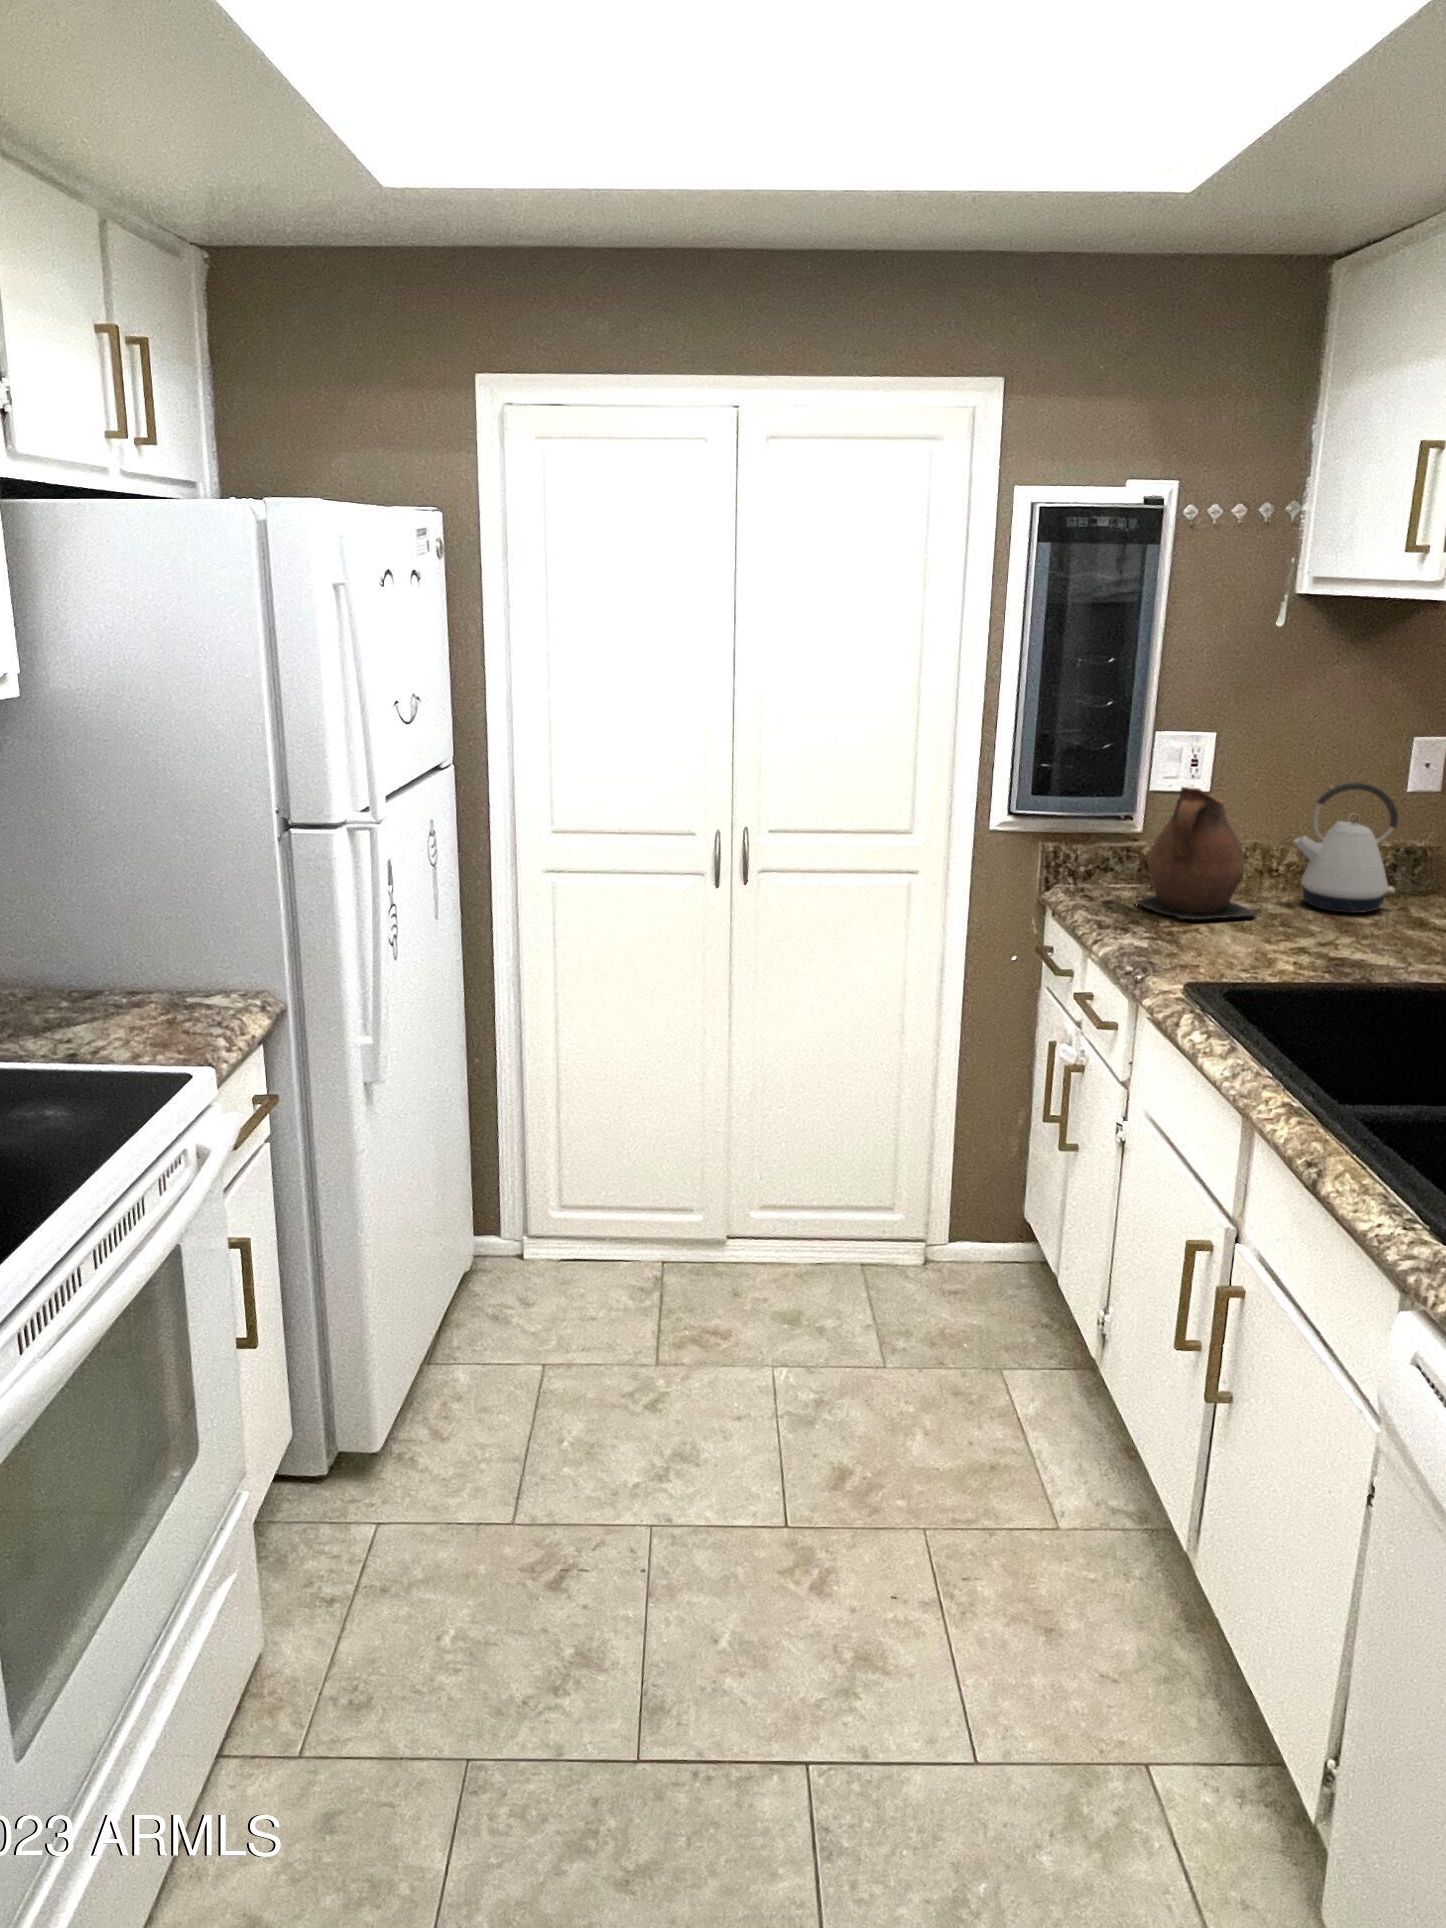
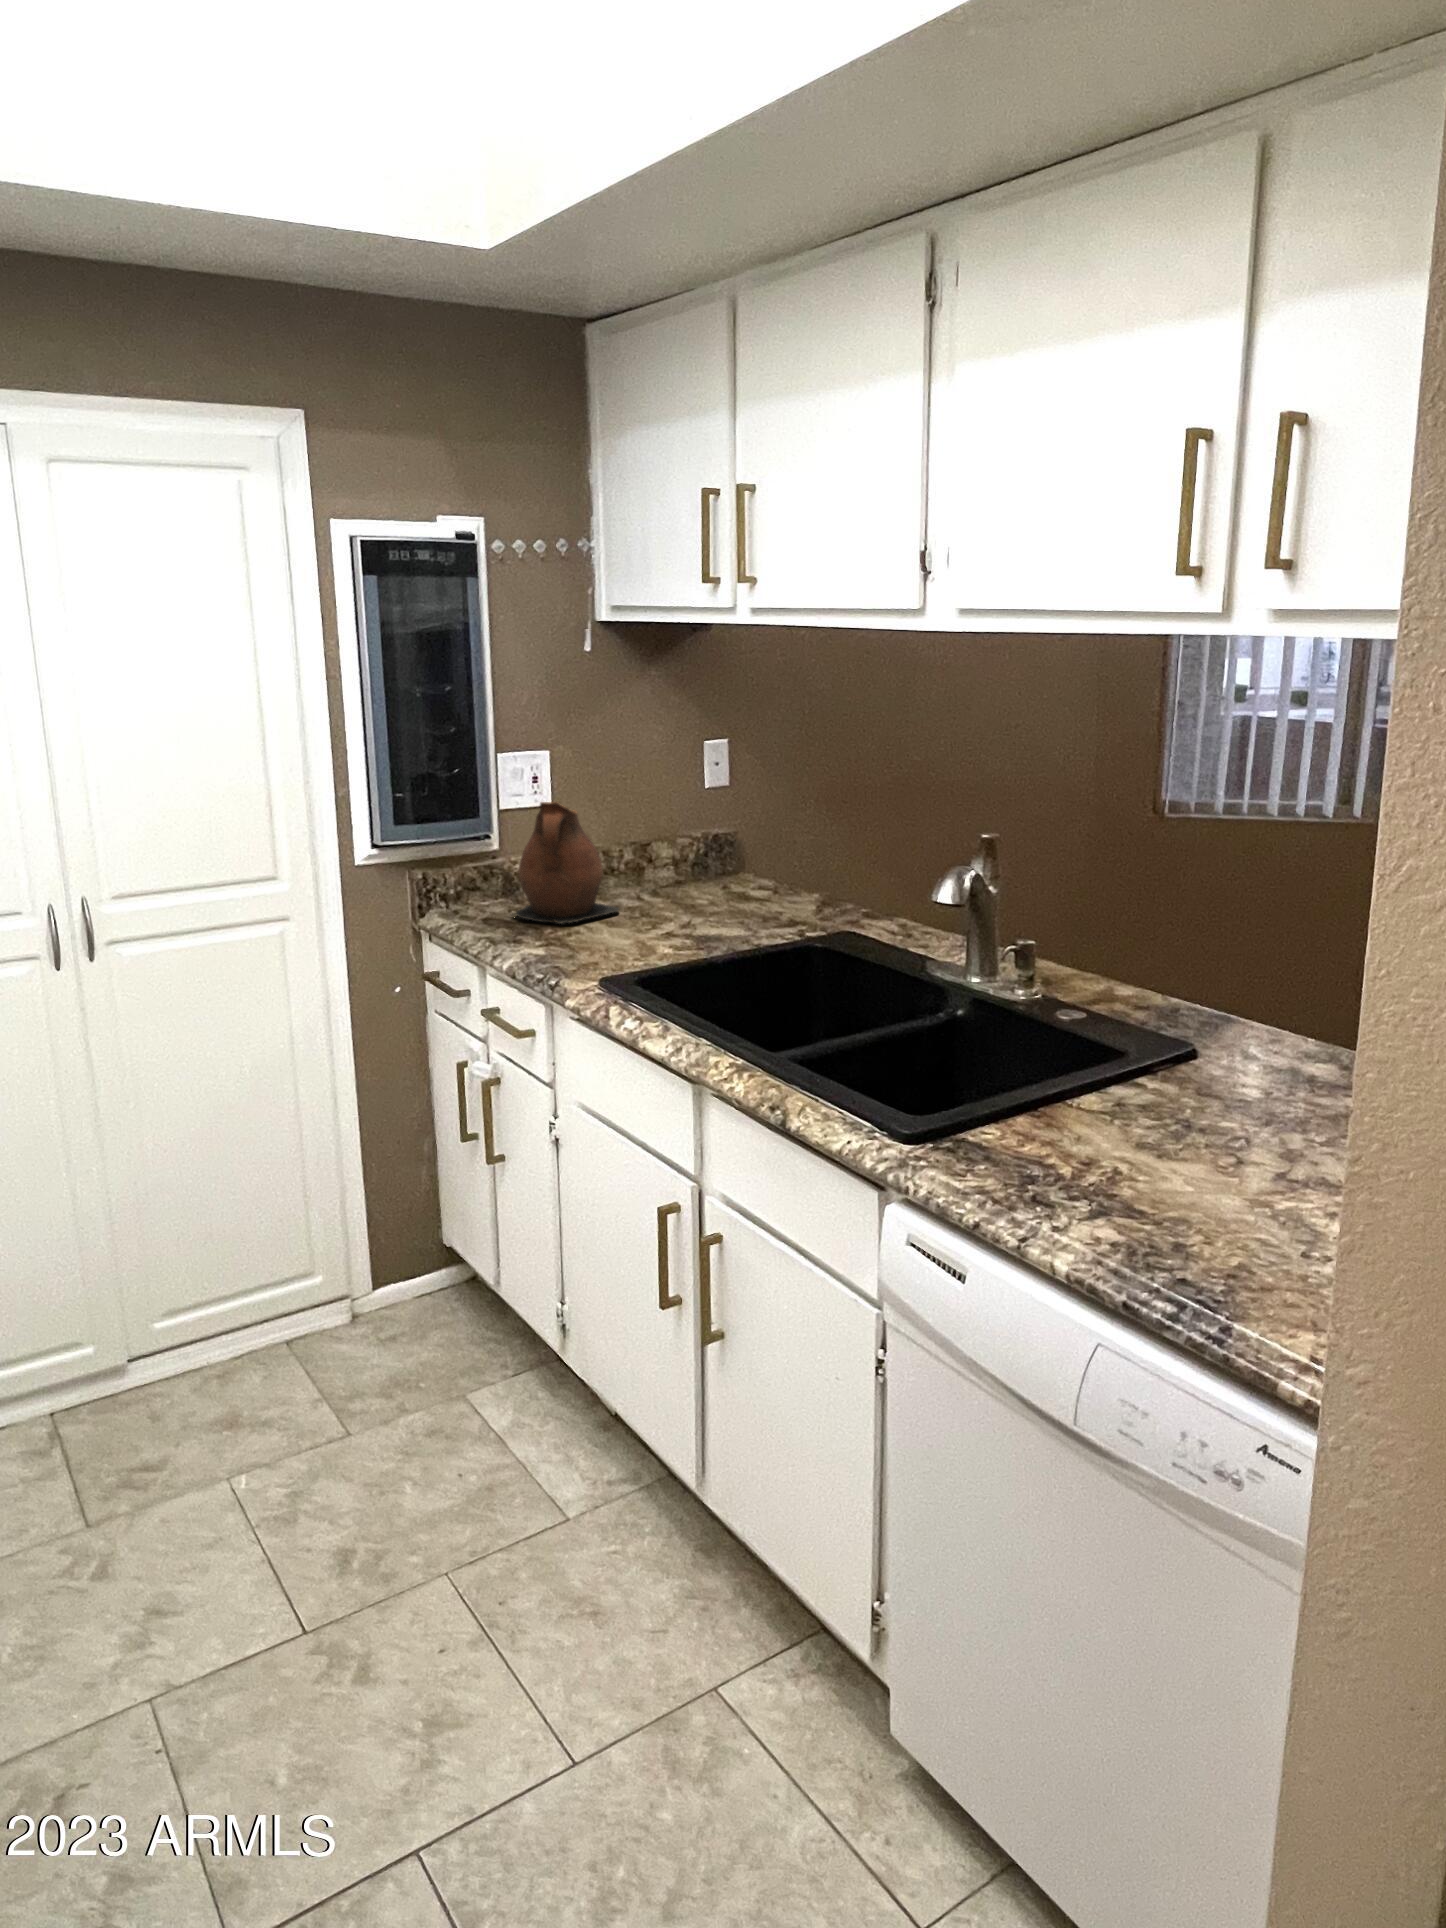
kettle: present [1294,782,1398,913] -> none [634,783,718,898]

